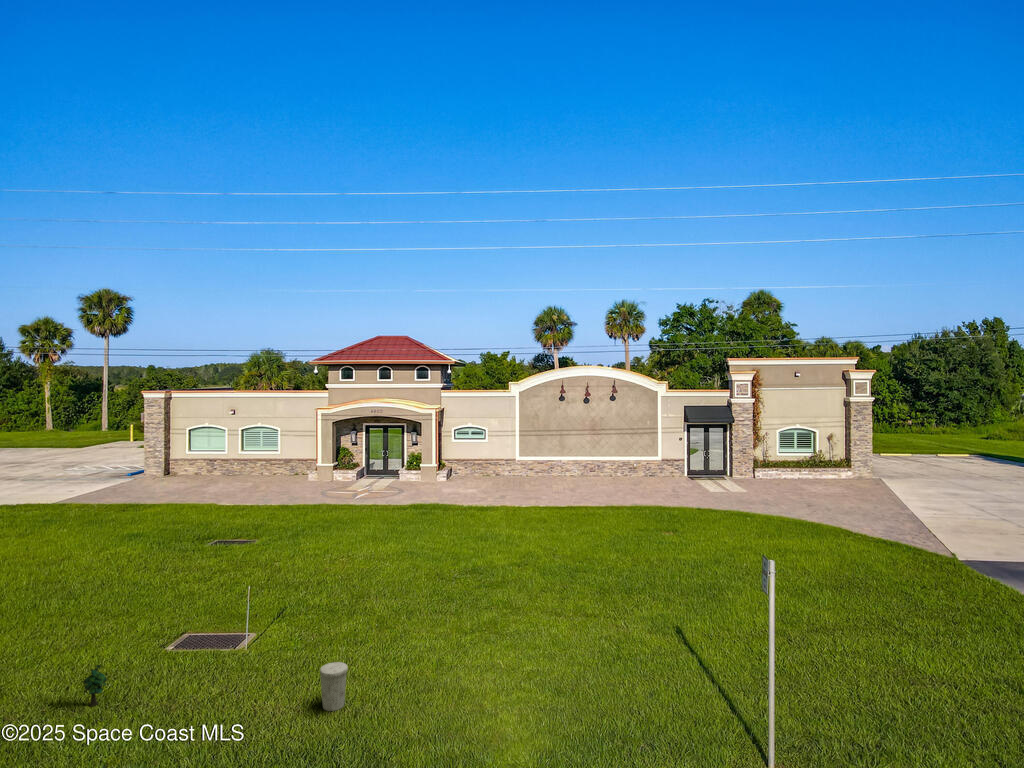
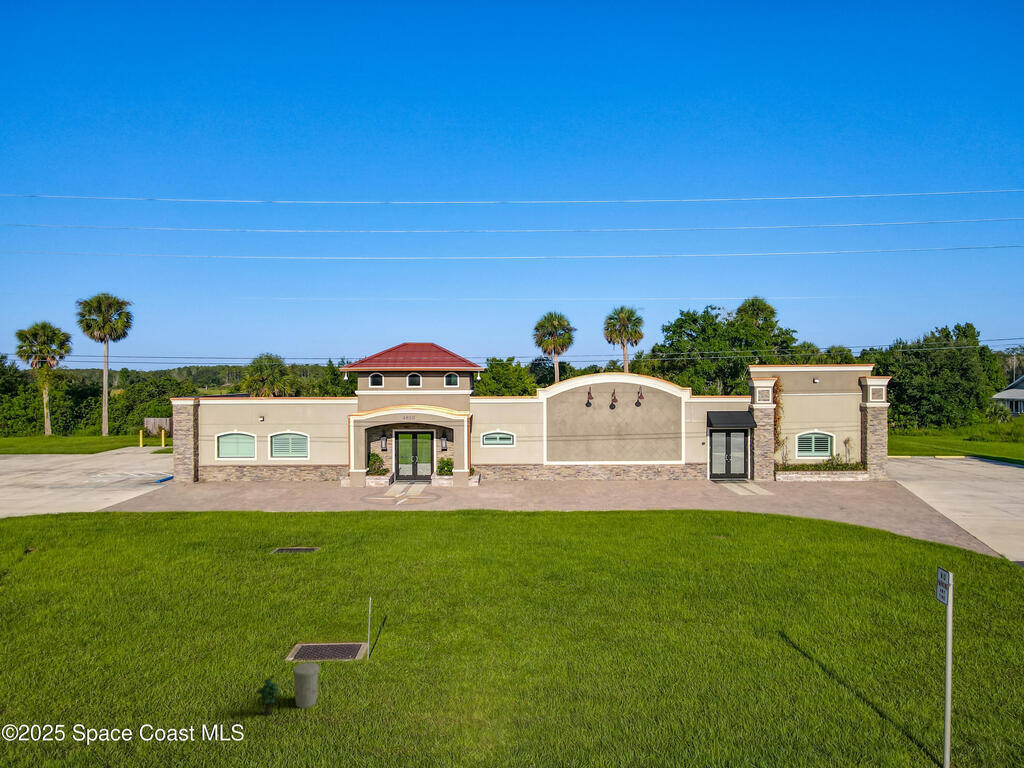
trash can: present [320,662,348,711] -> present [293,663,319,708]

